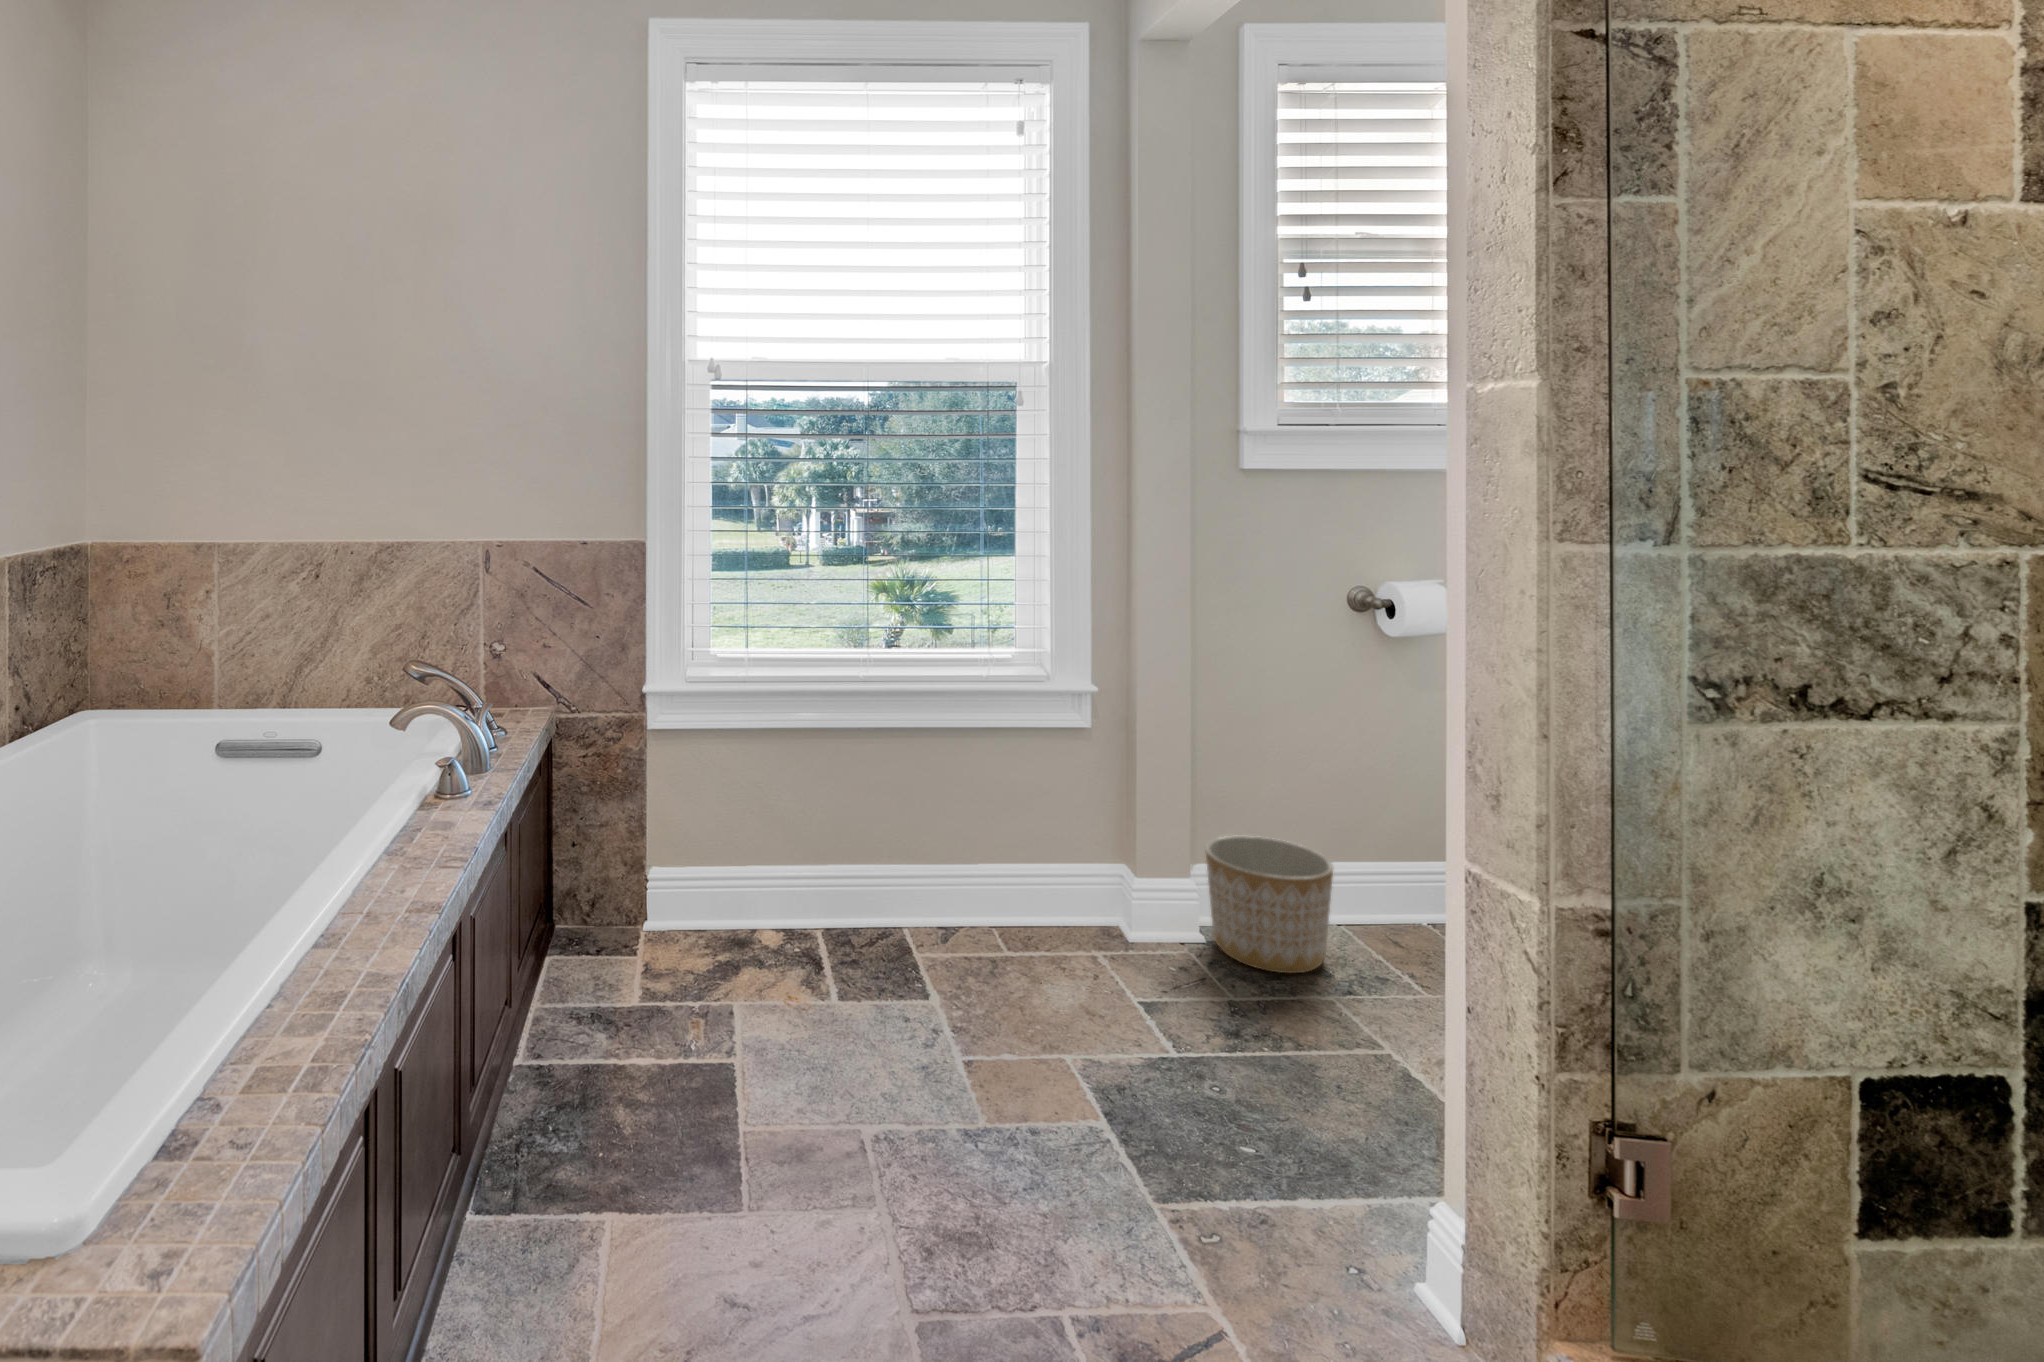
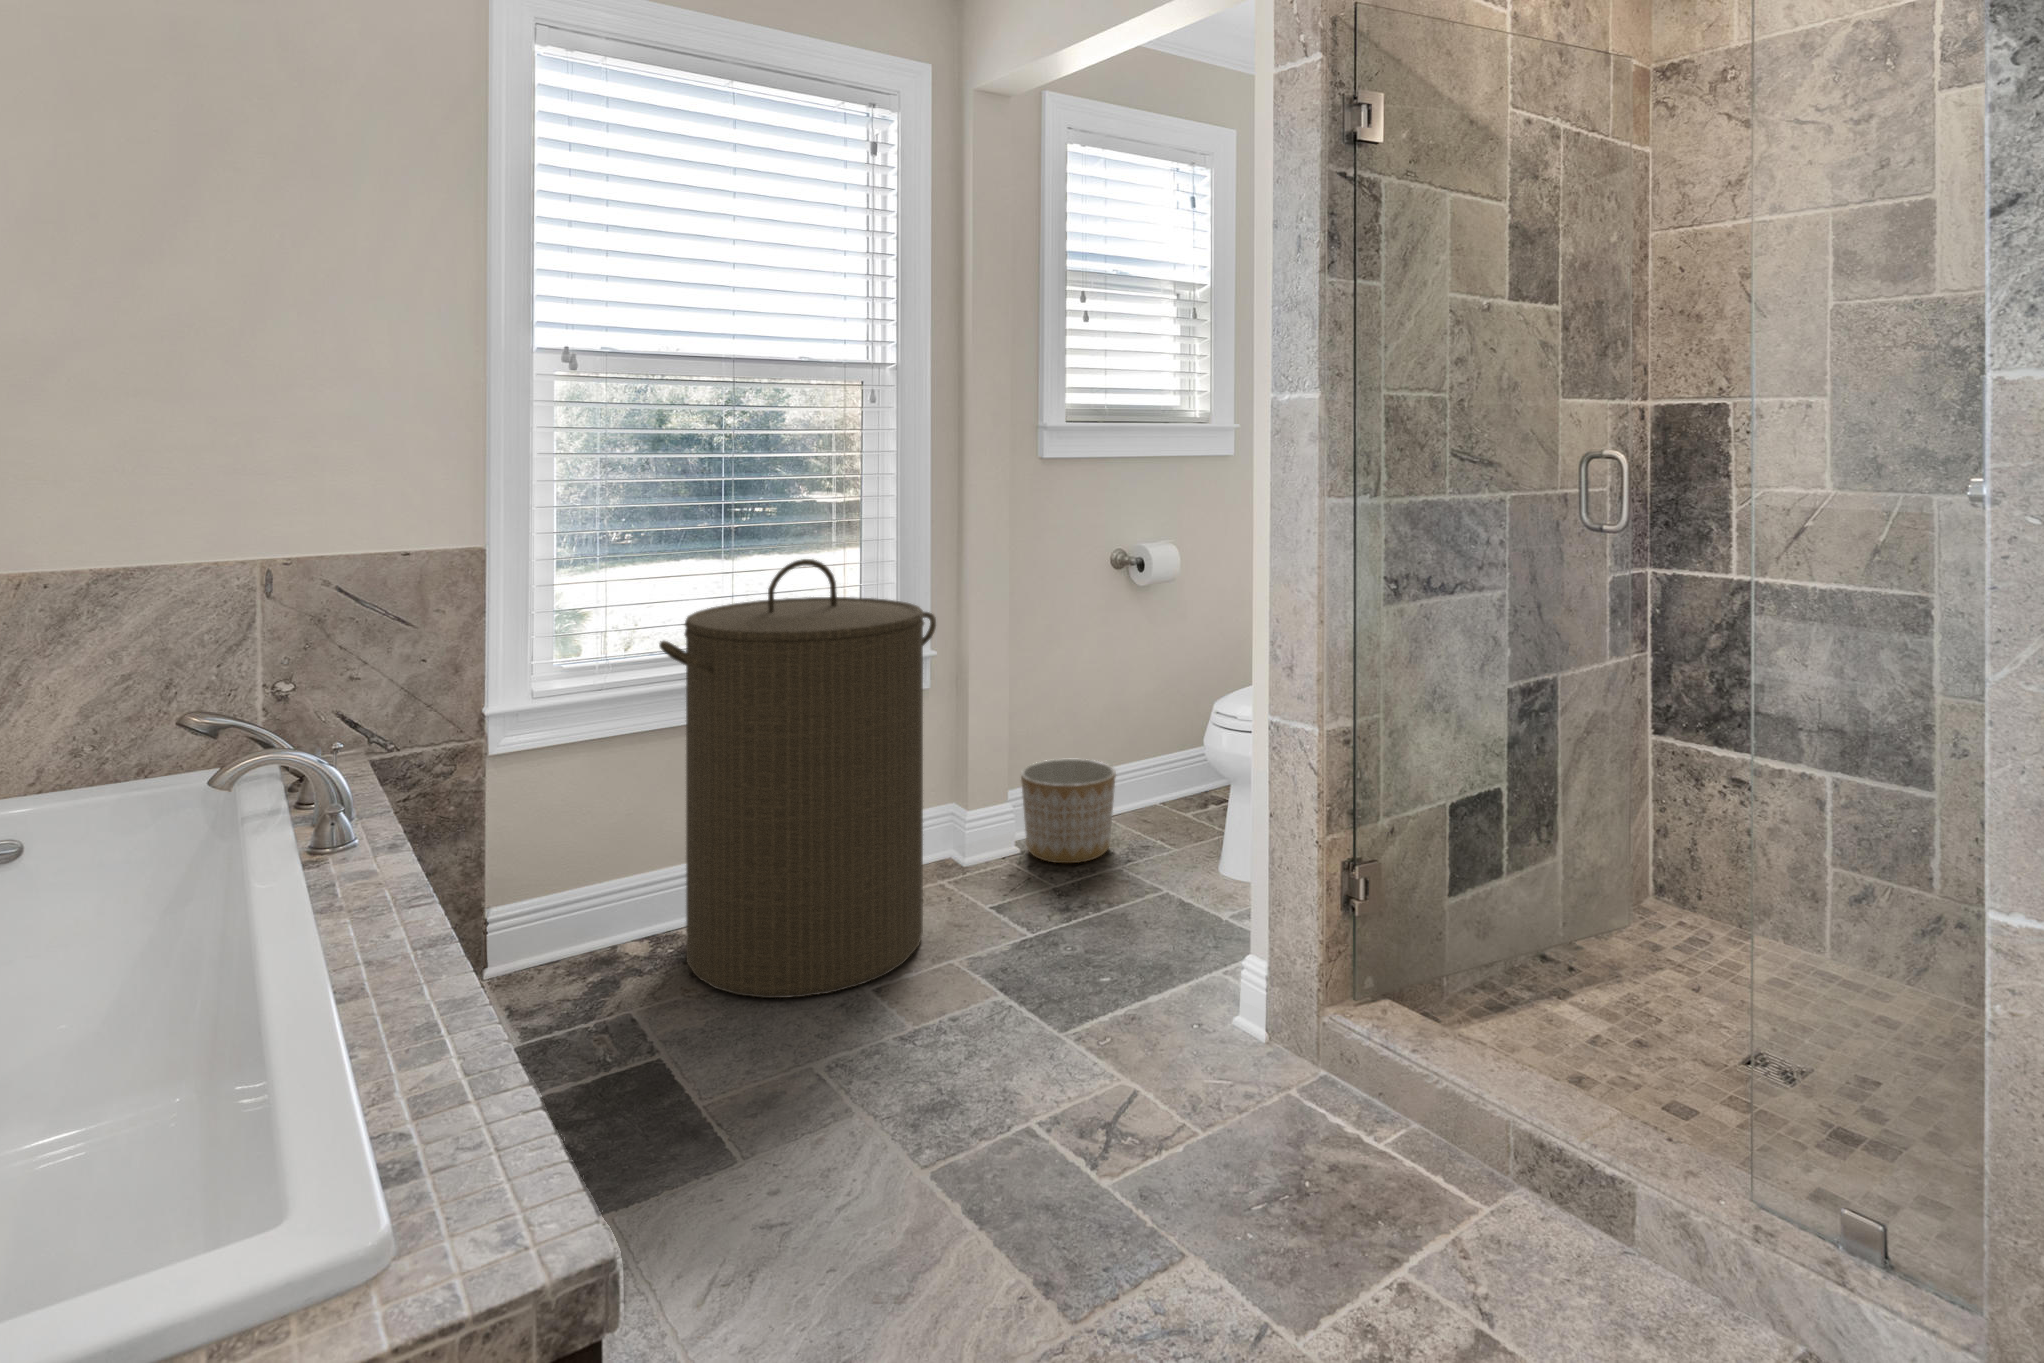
laundry hamper: none [774,575,1073,1049] -> present [659,559,936,998]

